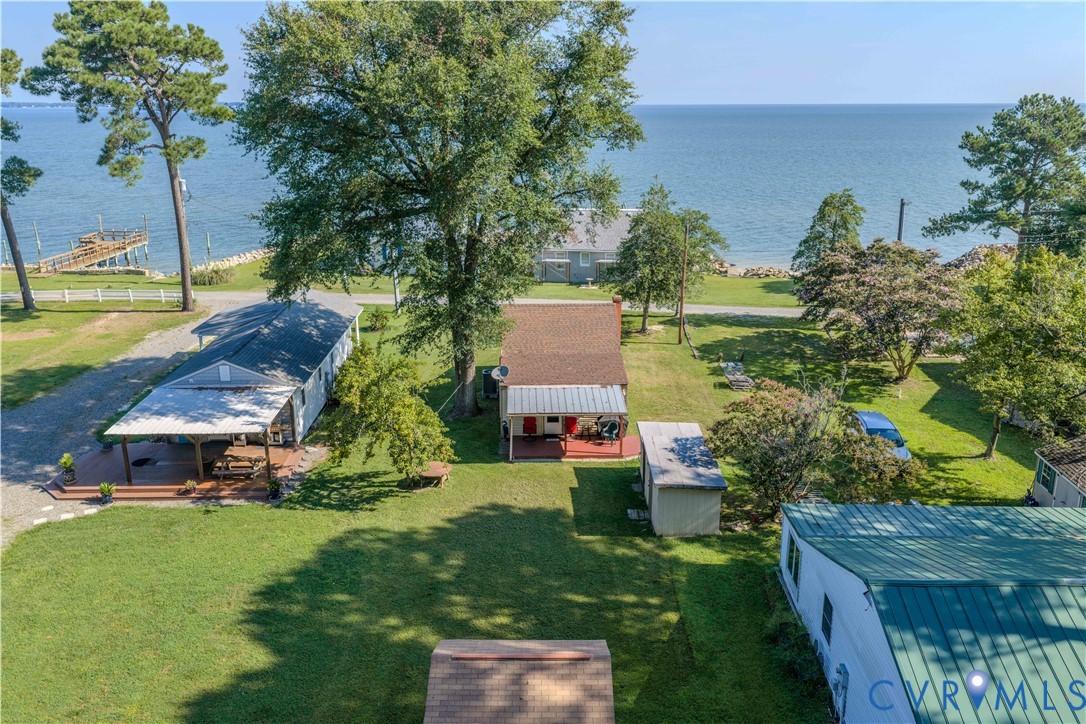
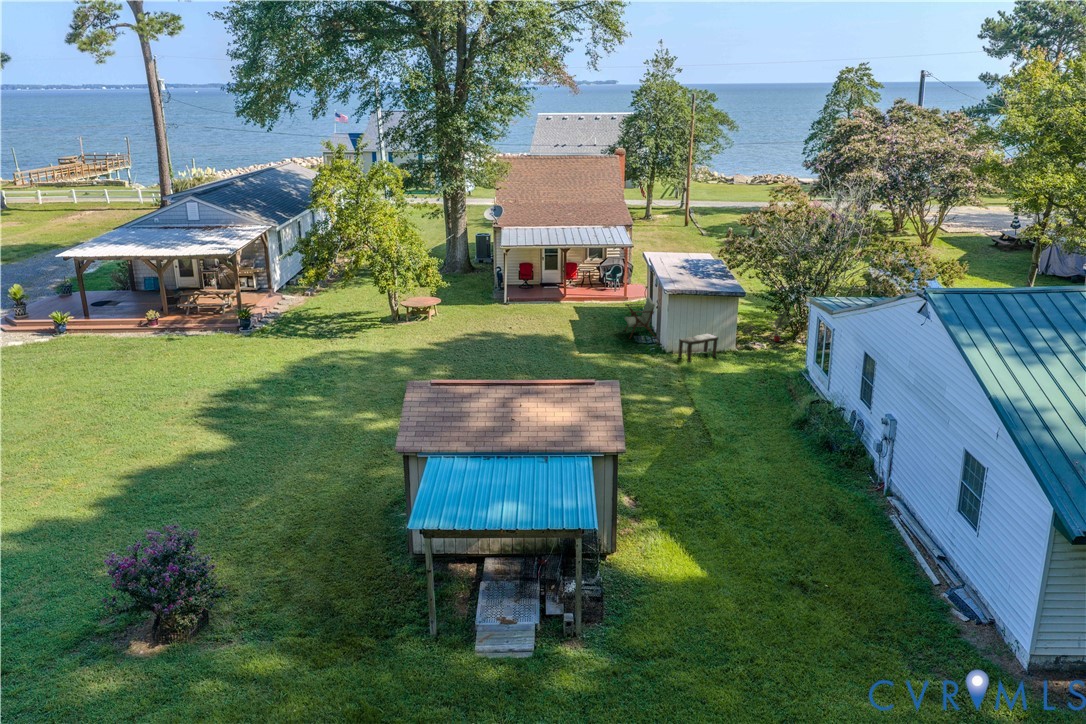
lounge chair: none [619,475,648,515] -> present [625,298,656,339]
bench: none [667,520,703,549] -> present [678,334,718,362]

